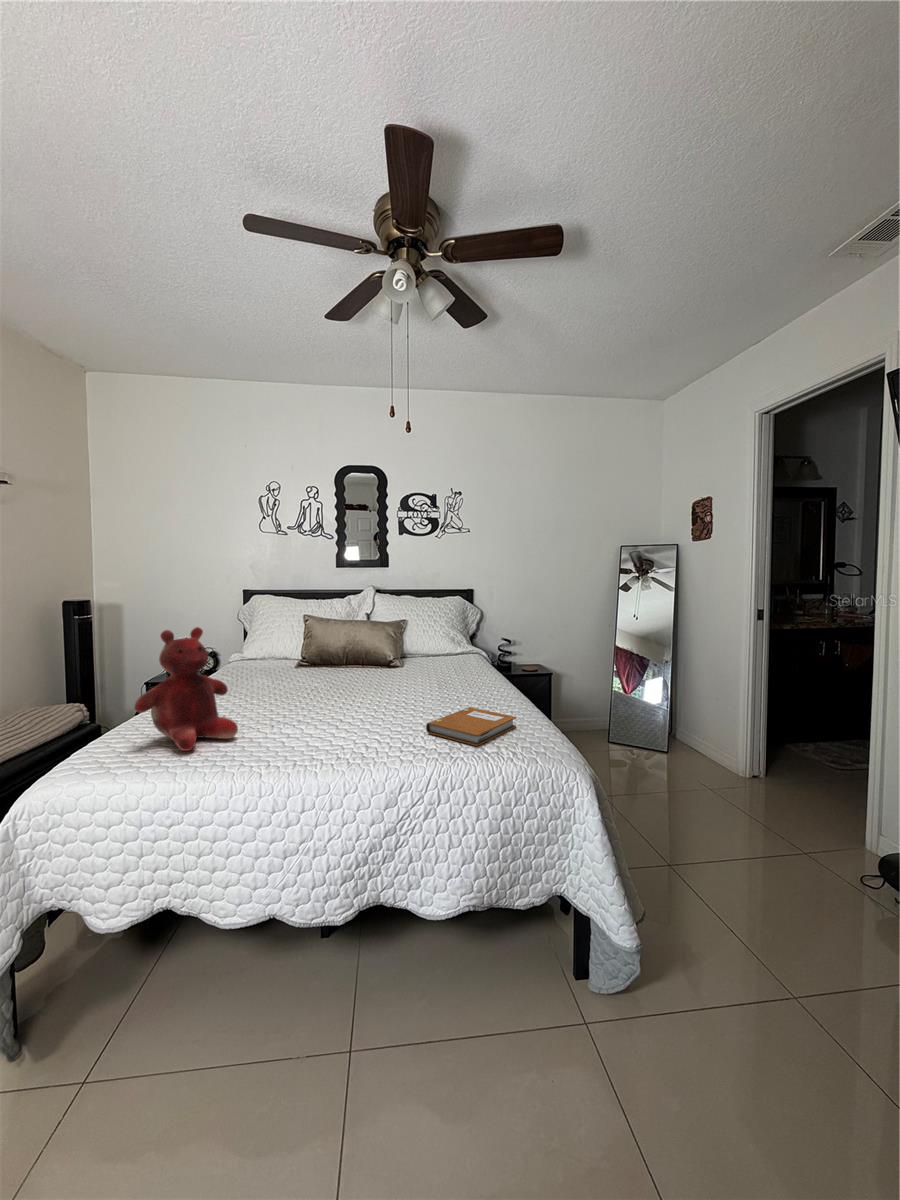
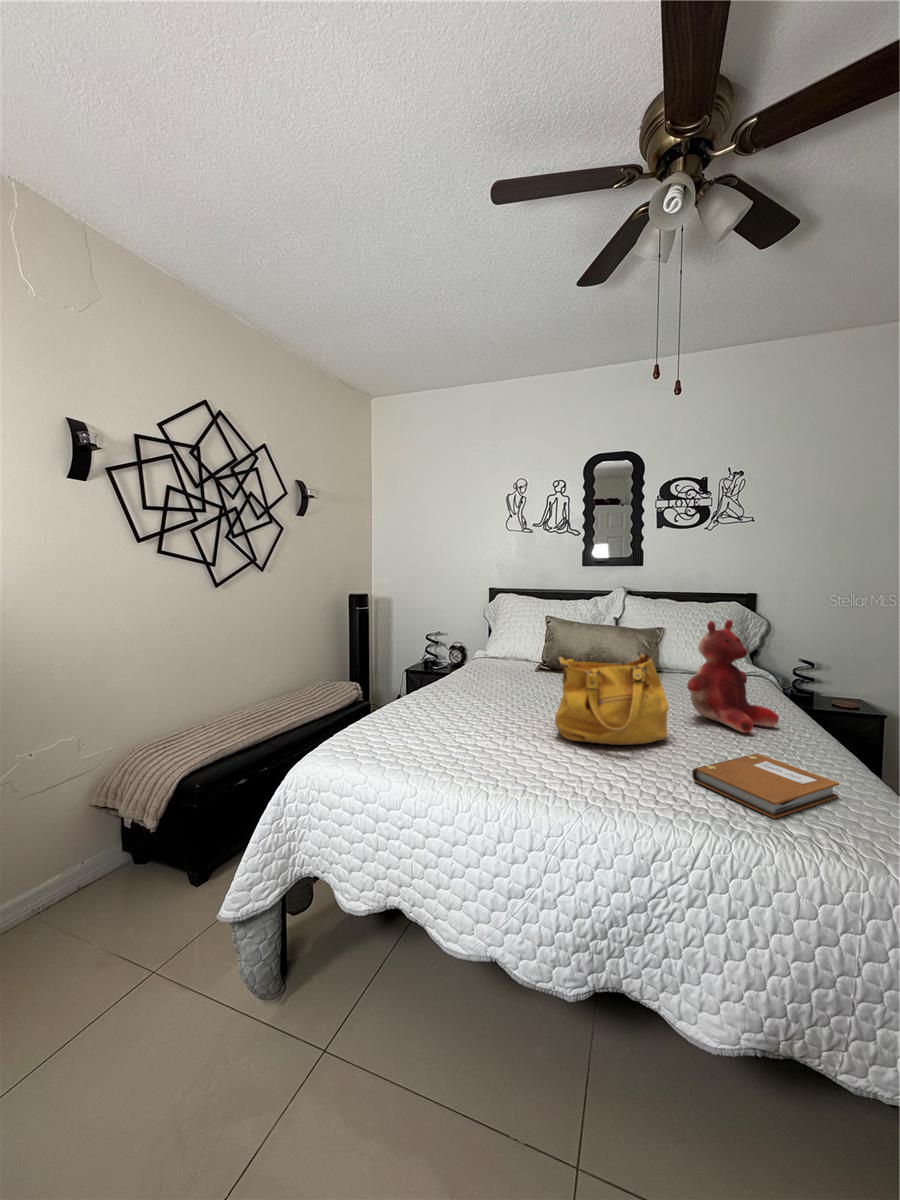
teddy bear: present [135,627,238,751] -> present [687,620,779,732]
handbag: none [318,638,409,720] -> present [555,651,668,745]

